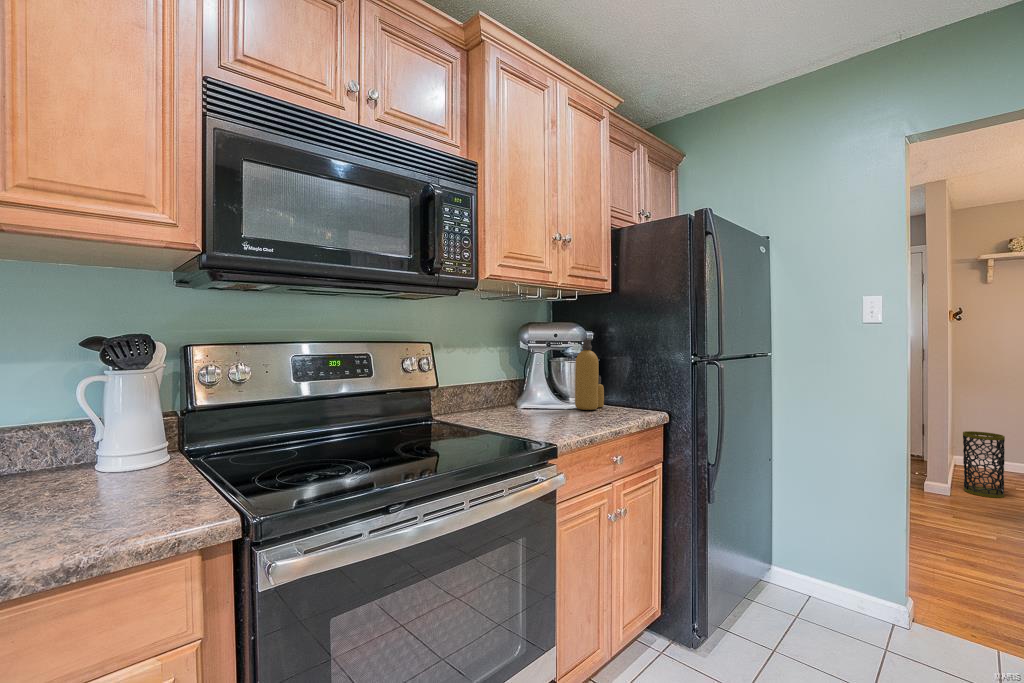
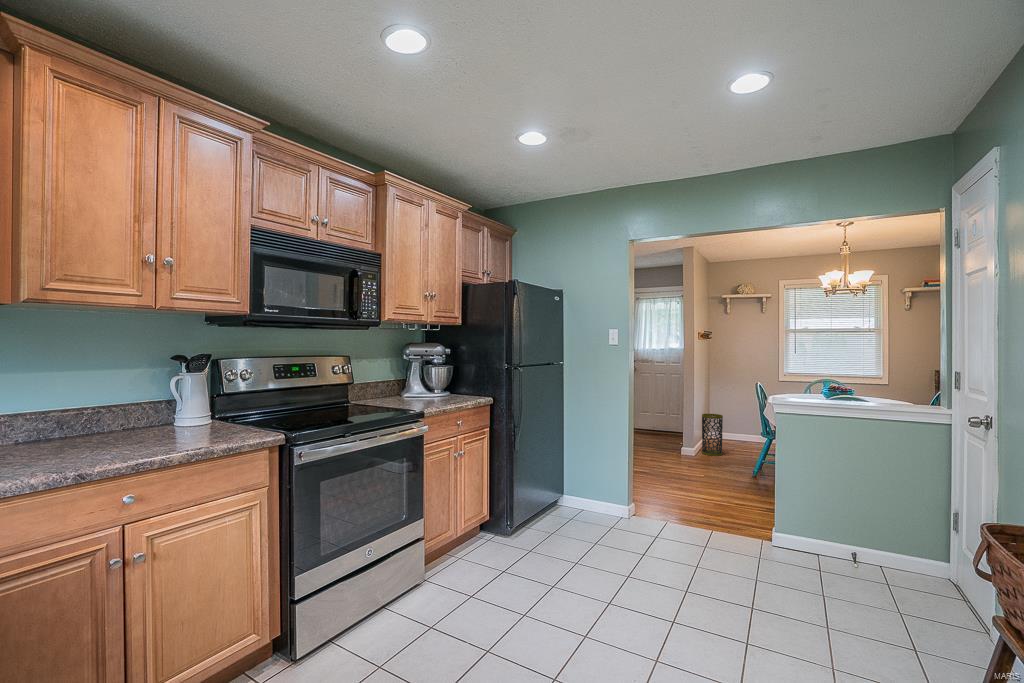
bottle: present [575,340,604,410] -> none [438,354,456,397]

